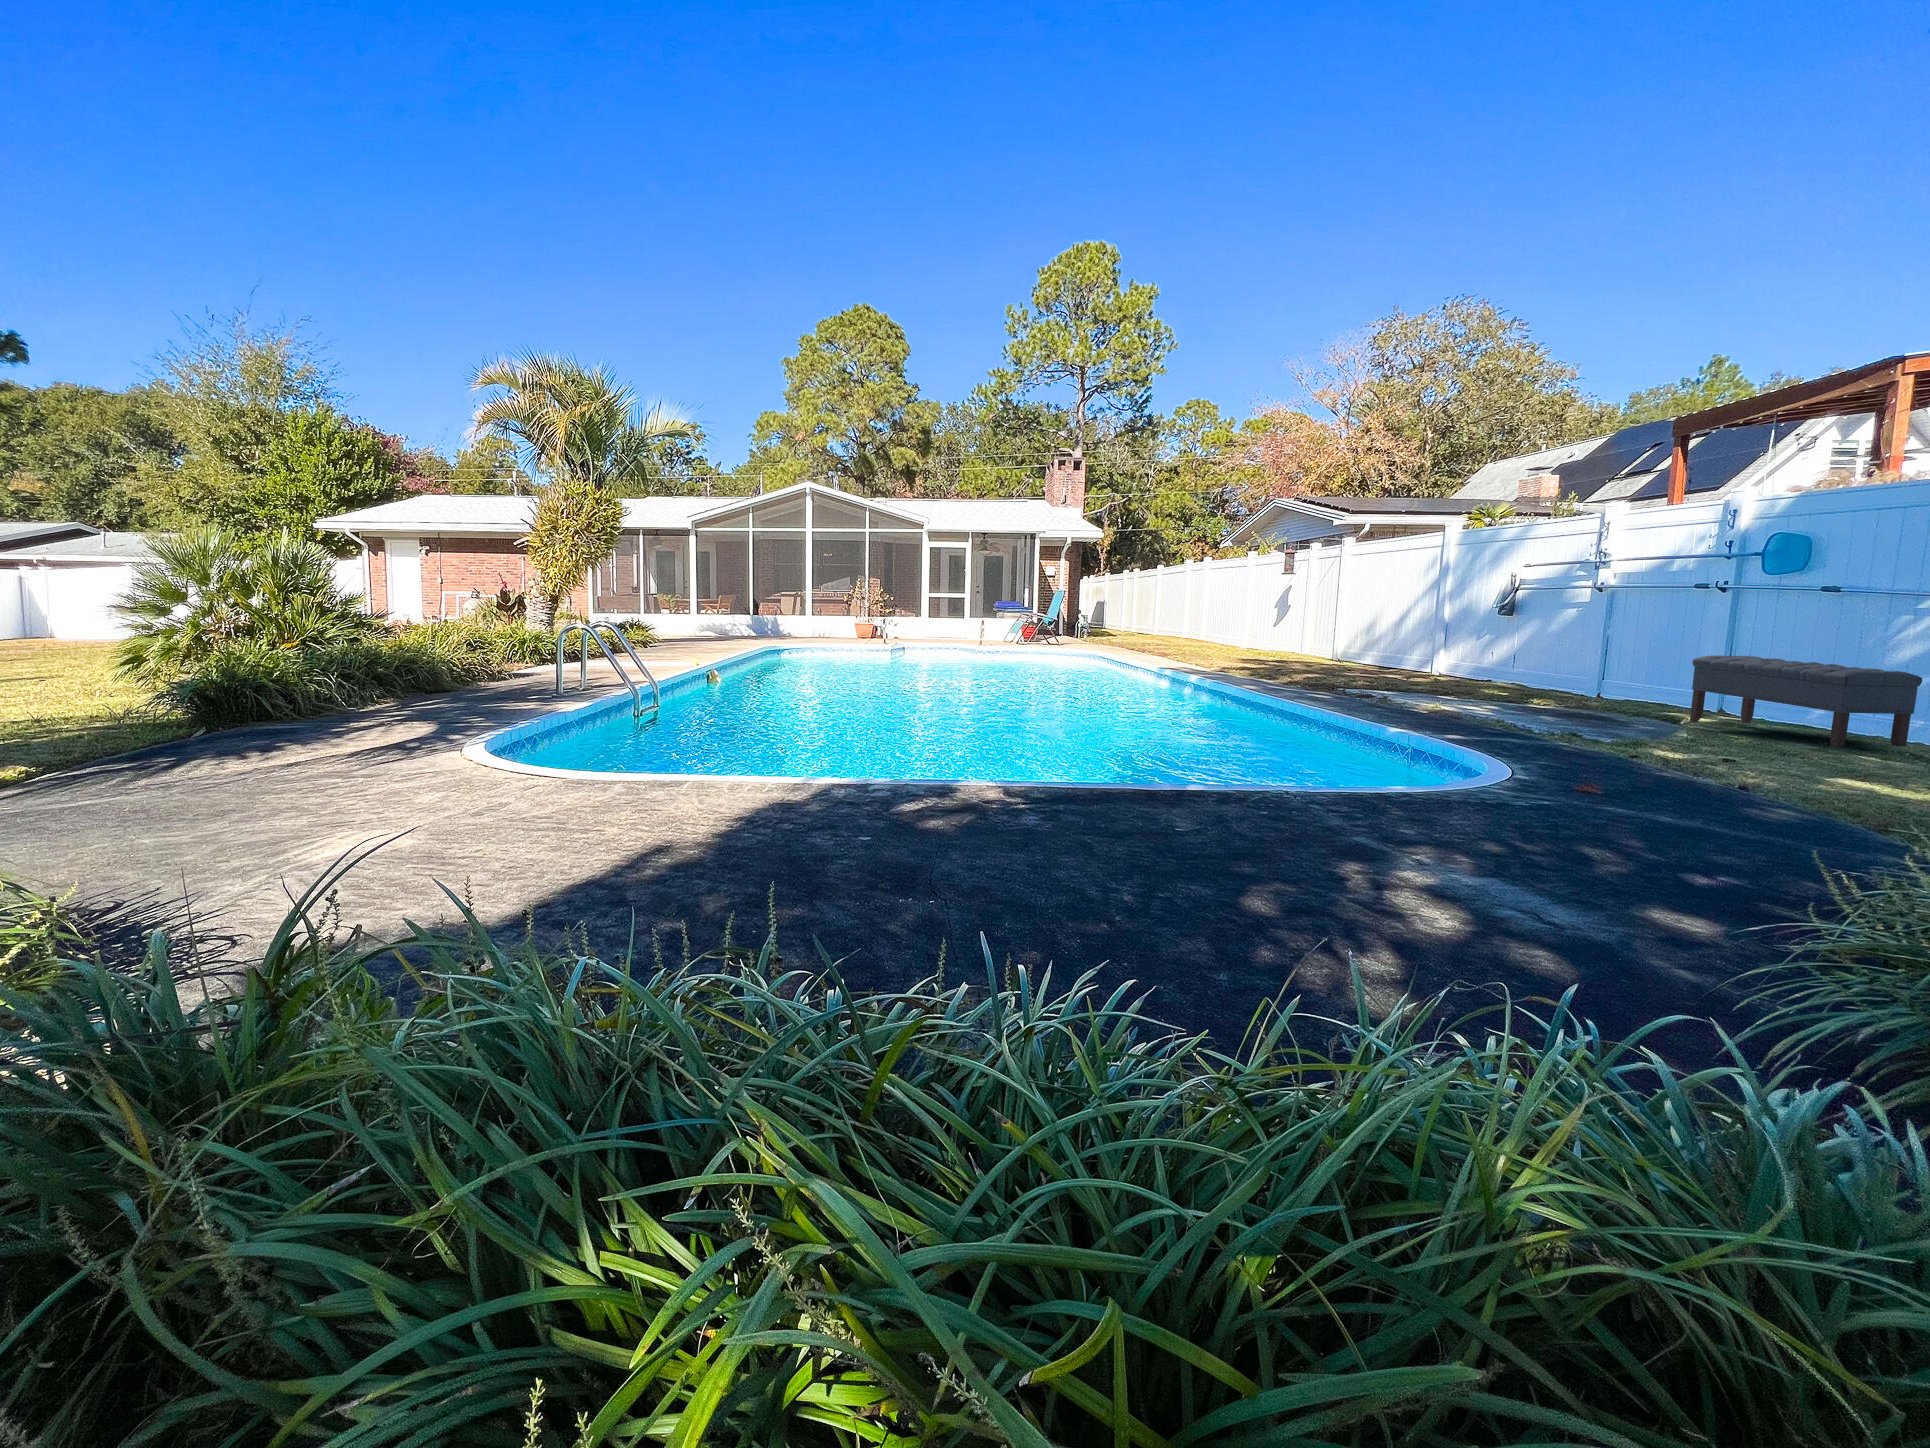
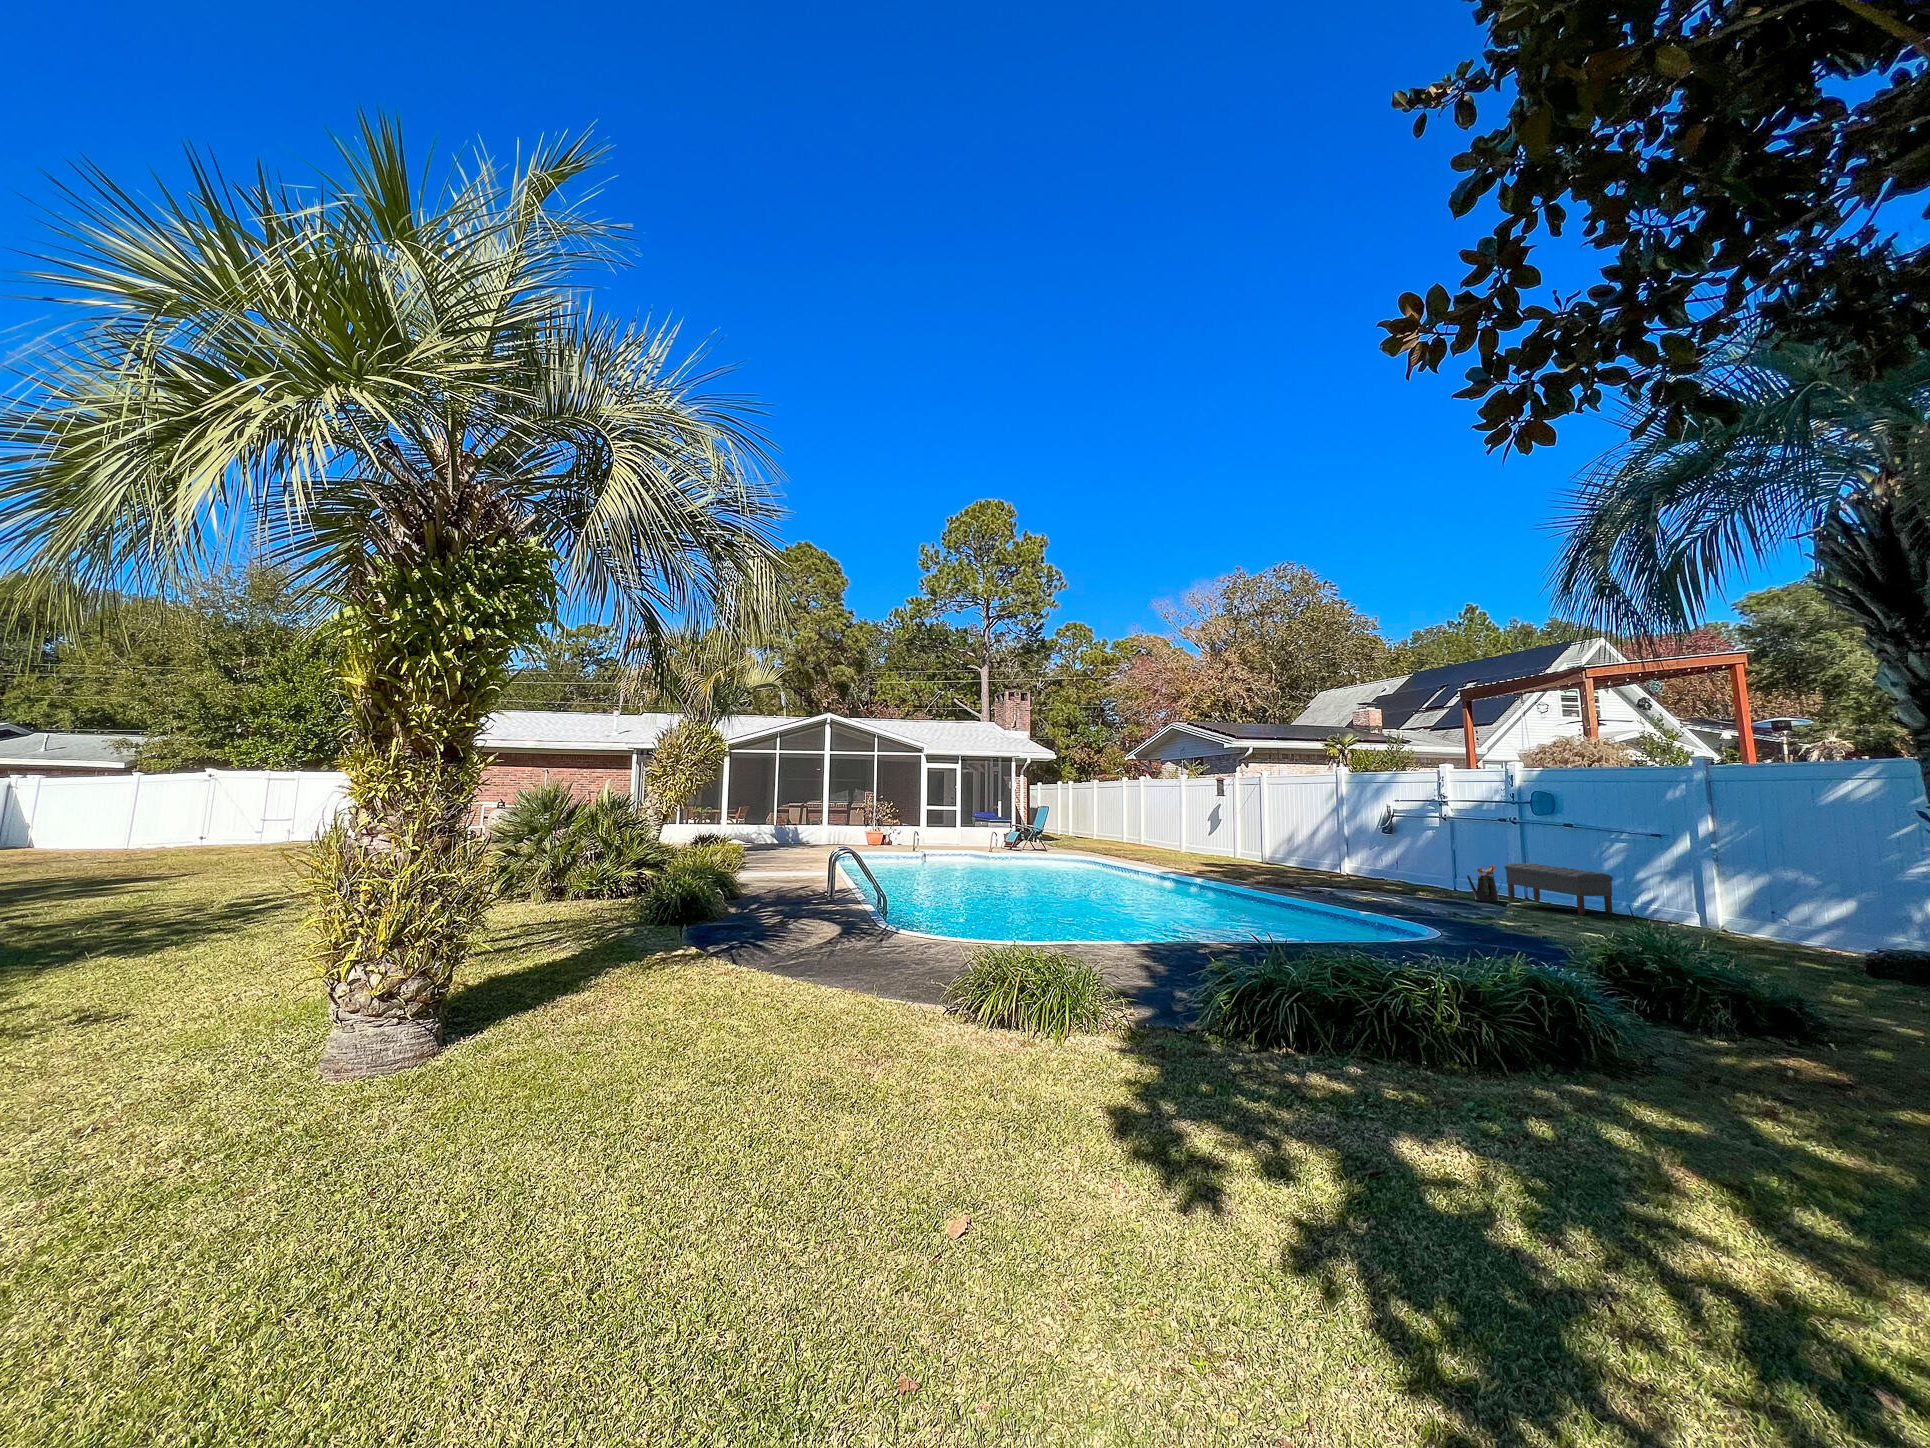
watering can: none [1620,660,1686,720] -> present [1467,865,1502,902]

